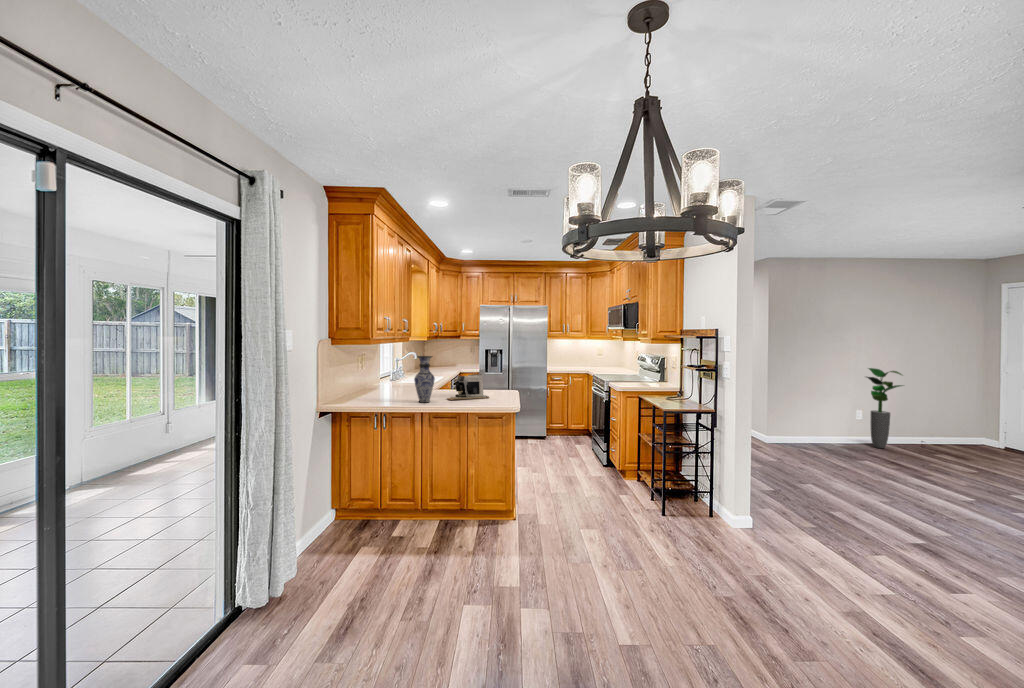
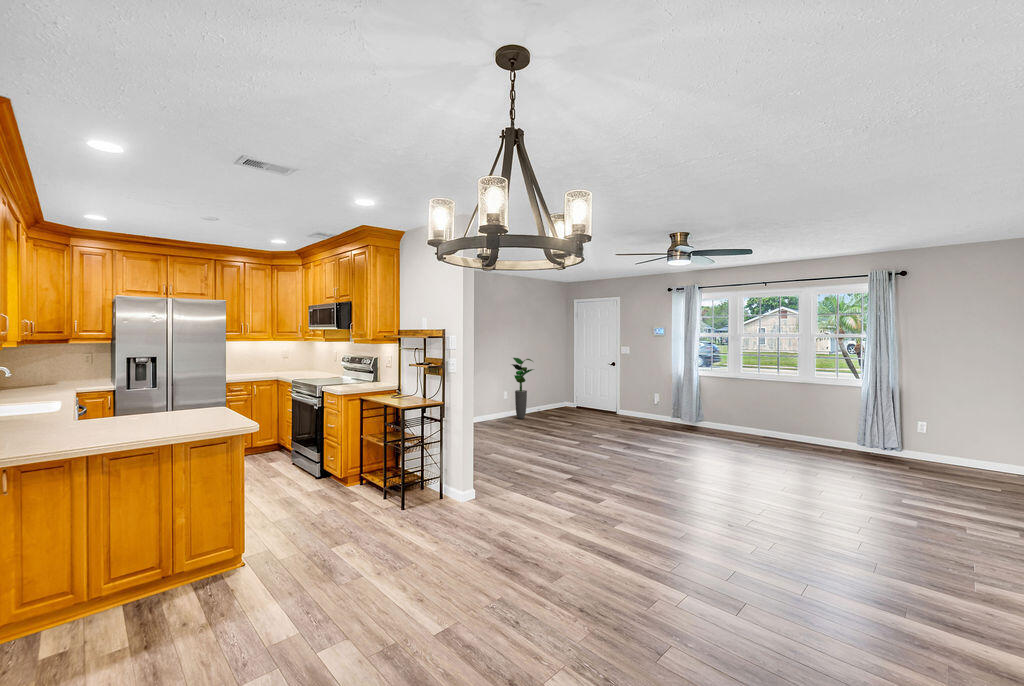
vase: present [414,356,435,403] -> none [68,370,109,440]
coffee maker: present [448,374,489,400] -> none [123,390,194,430]

